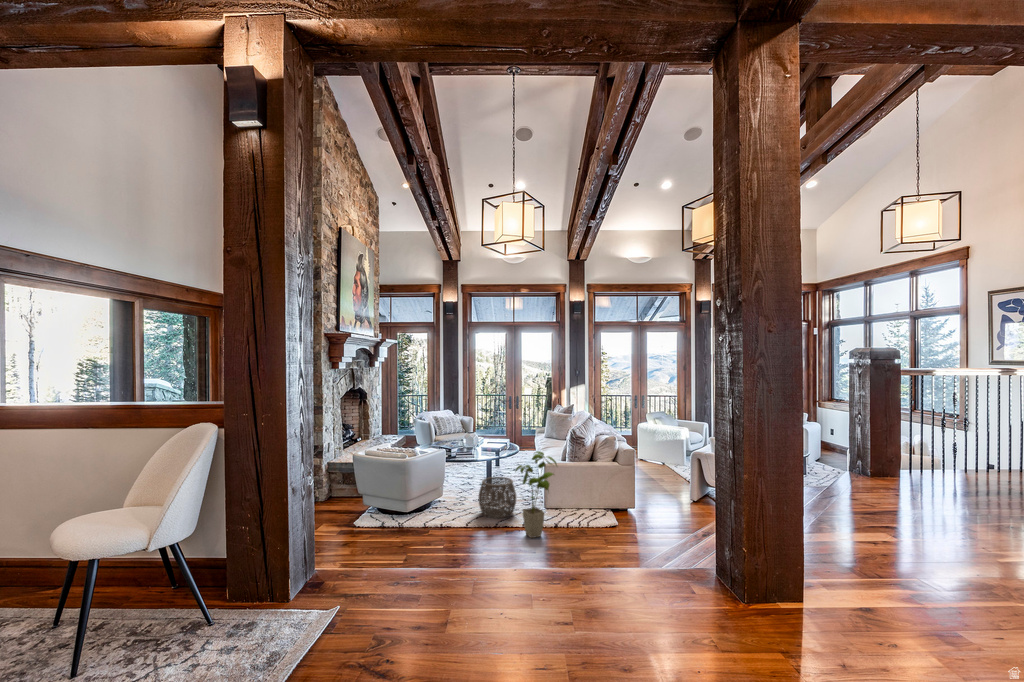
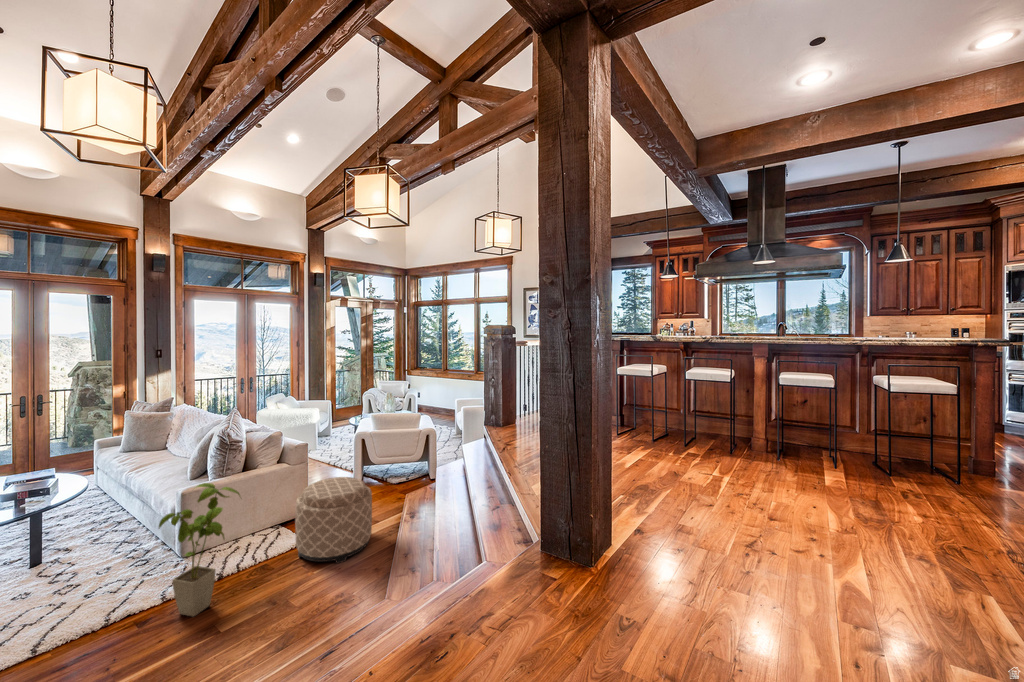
woven basket: present [478,477,516,518] -> none [43,534,134,617]
ottoman: none [604,477,666,547] -> present [295,477,372,563]

